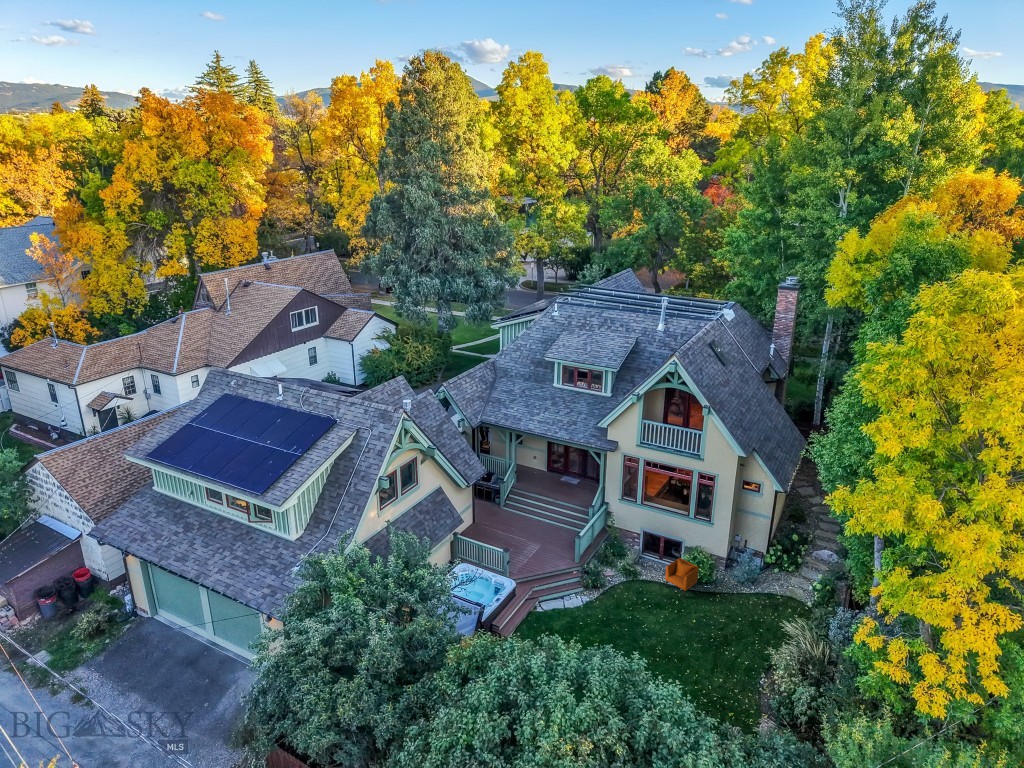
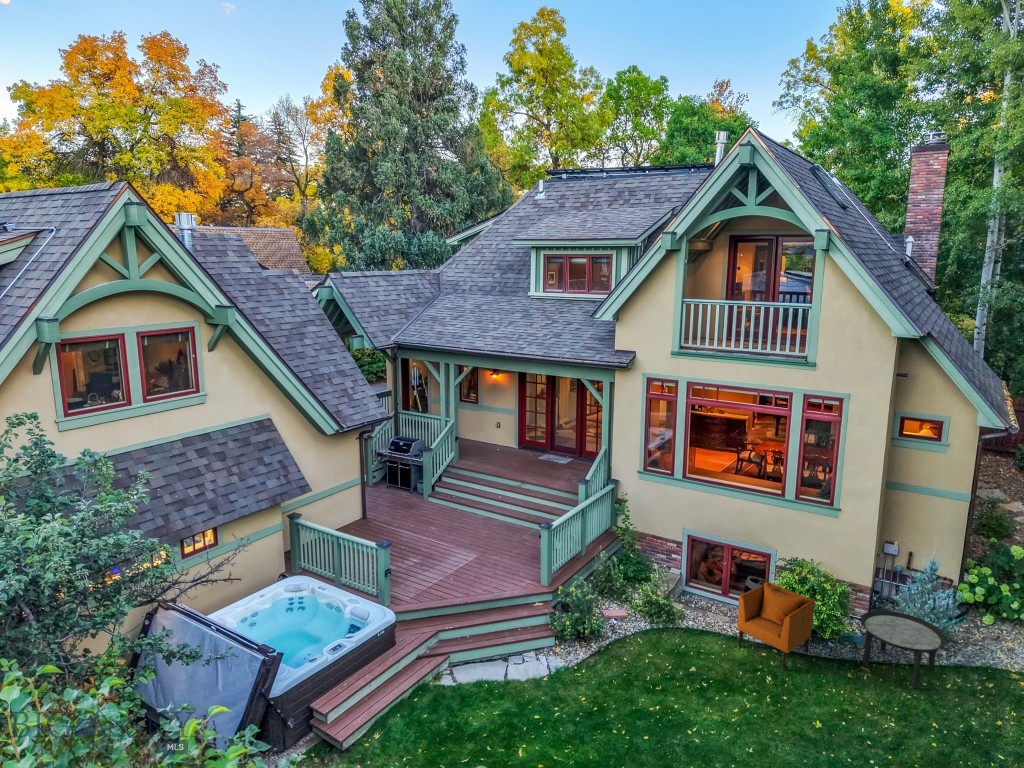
round table: none [718,569,751,603] -> present [860,610,947,689]

